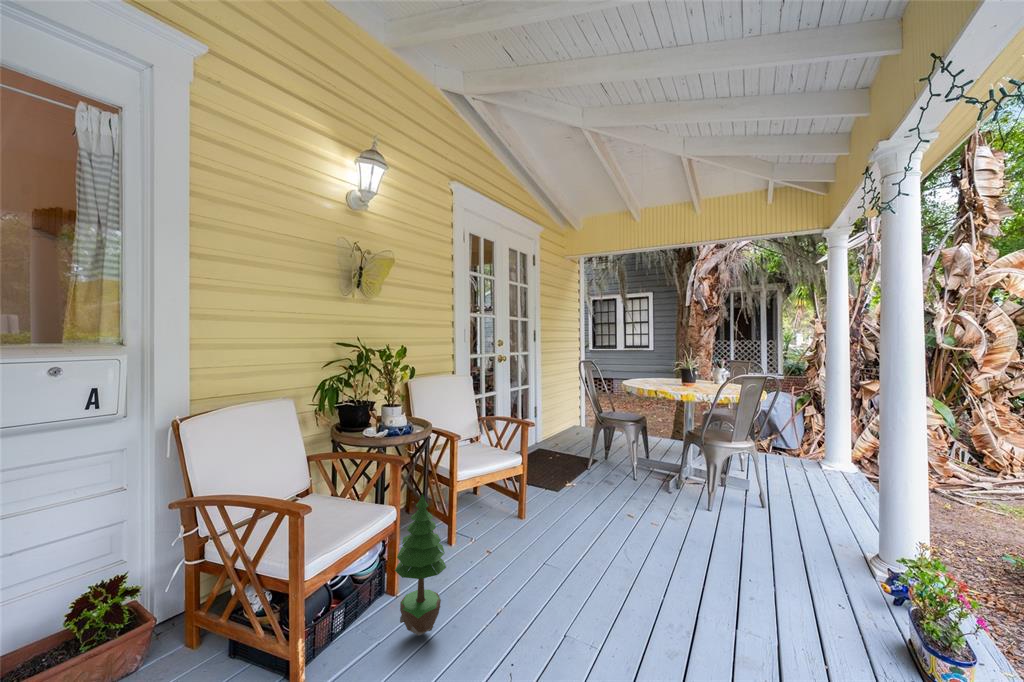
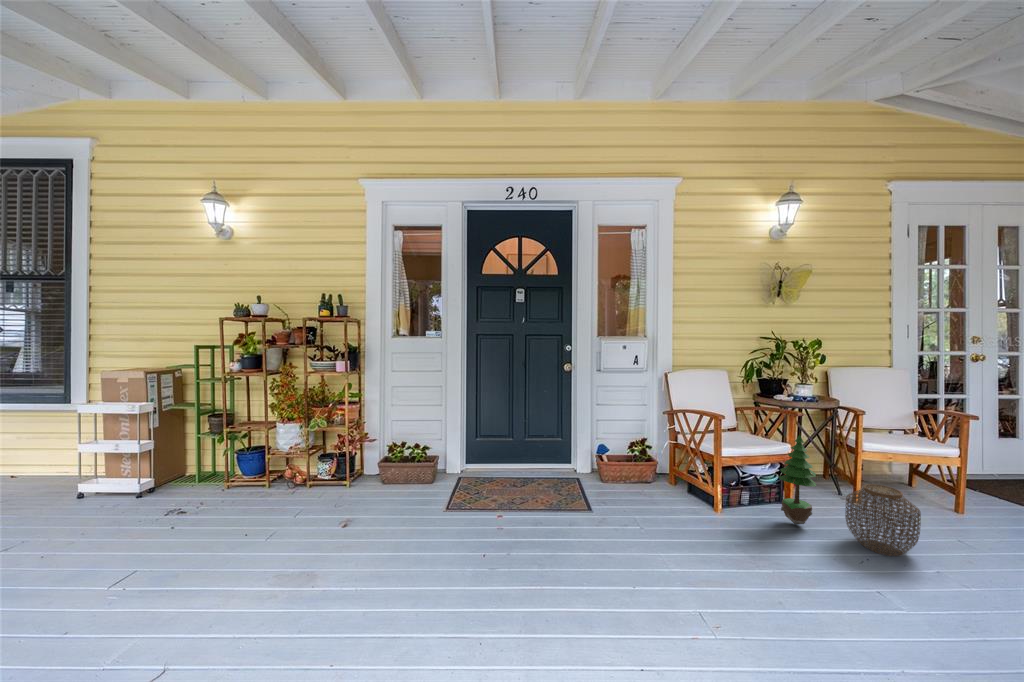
woven basket: none [480,533,556,634] -> present [845,484,921,556]

